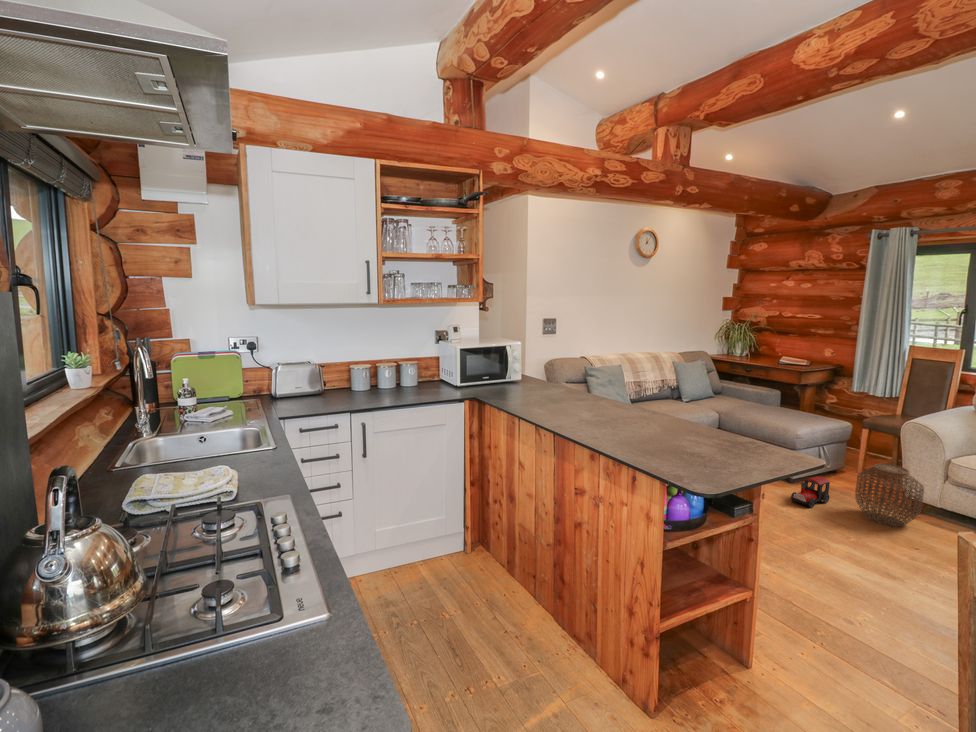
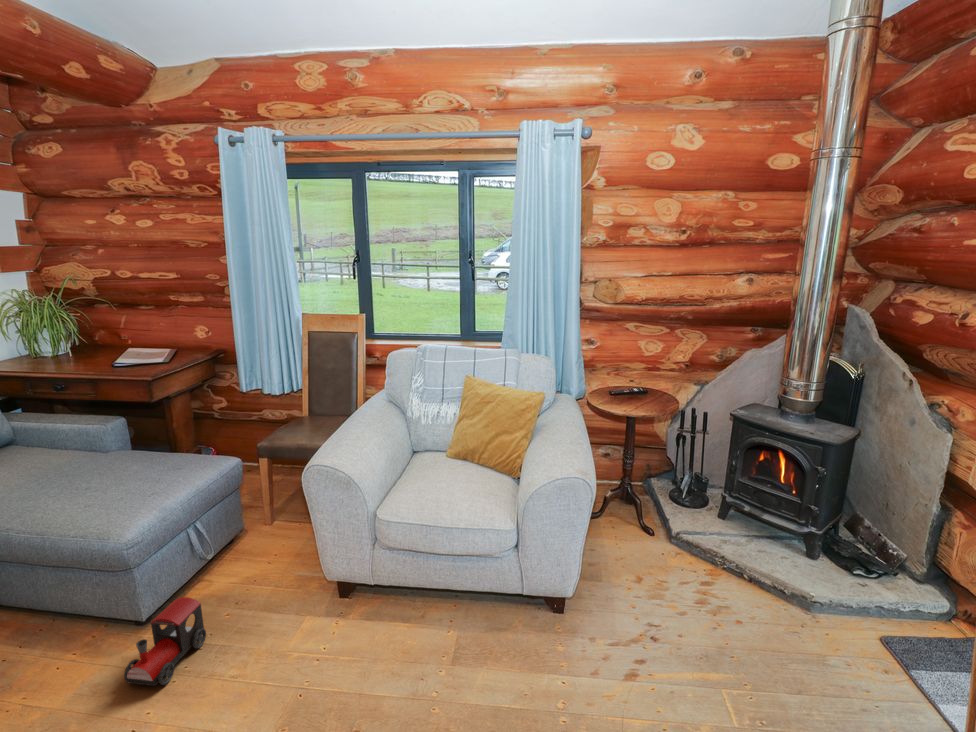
woven basket: present [855,464,924,527] -> none [238,542,343,661]

